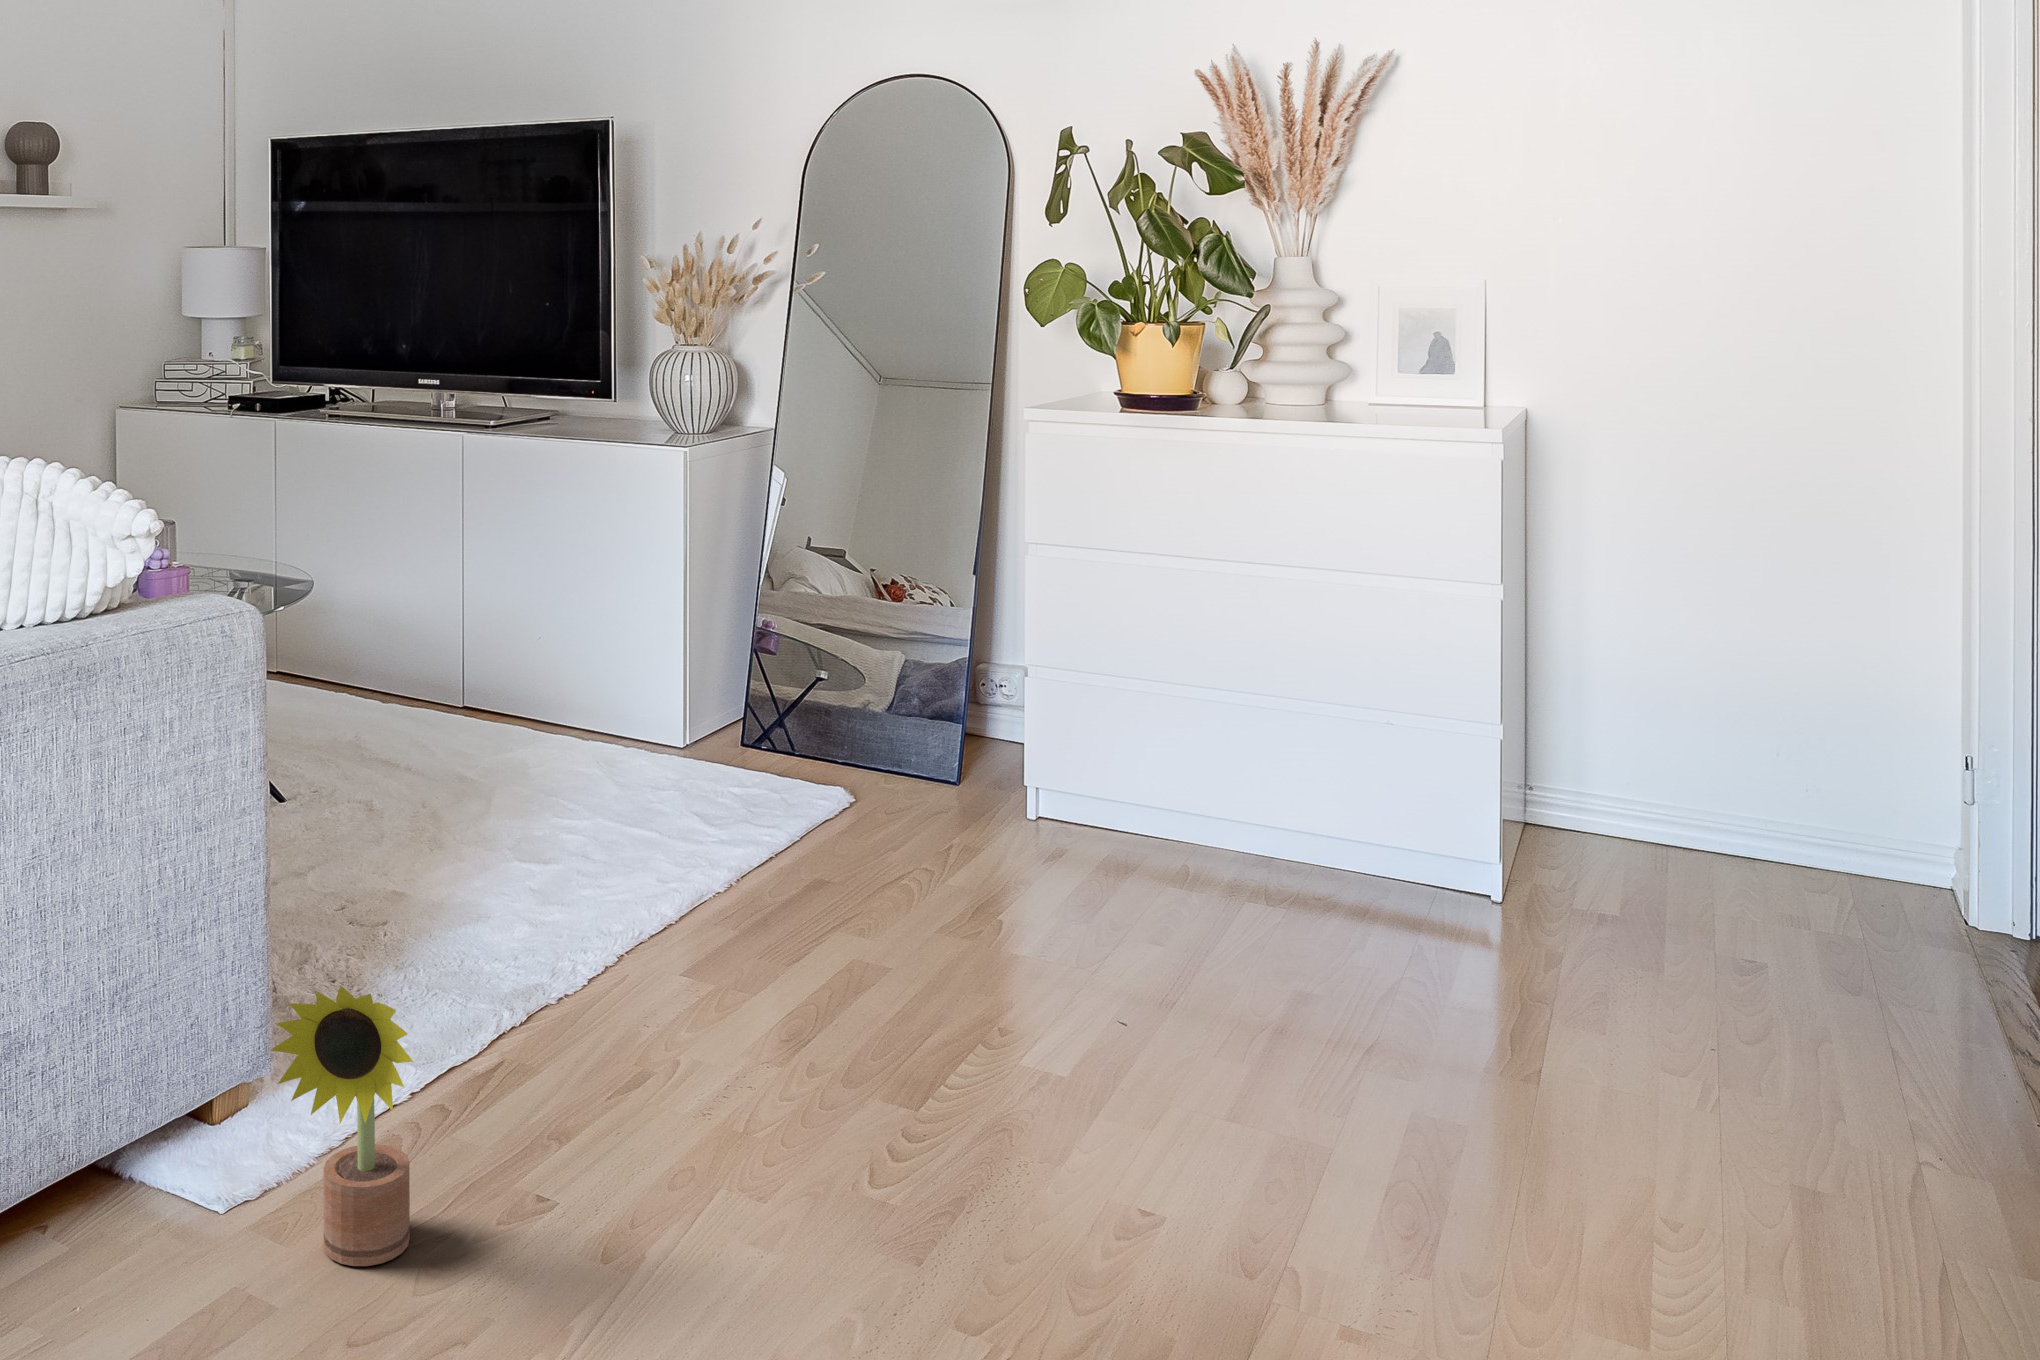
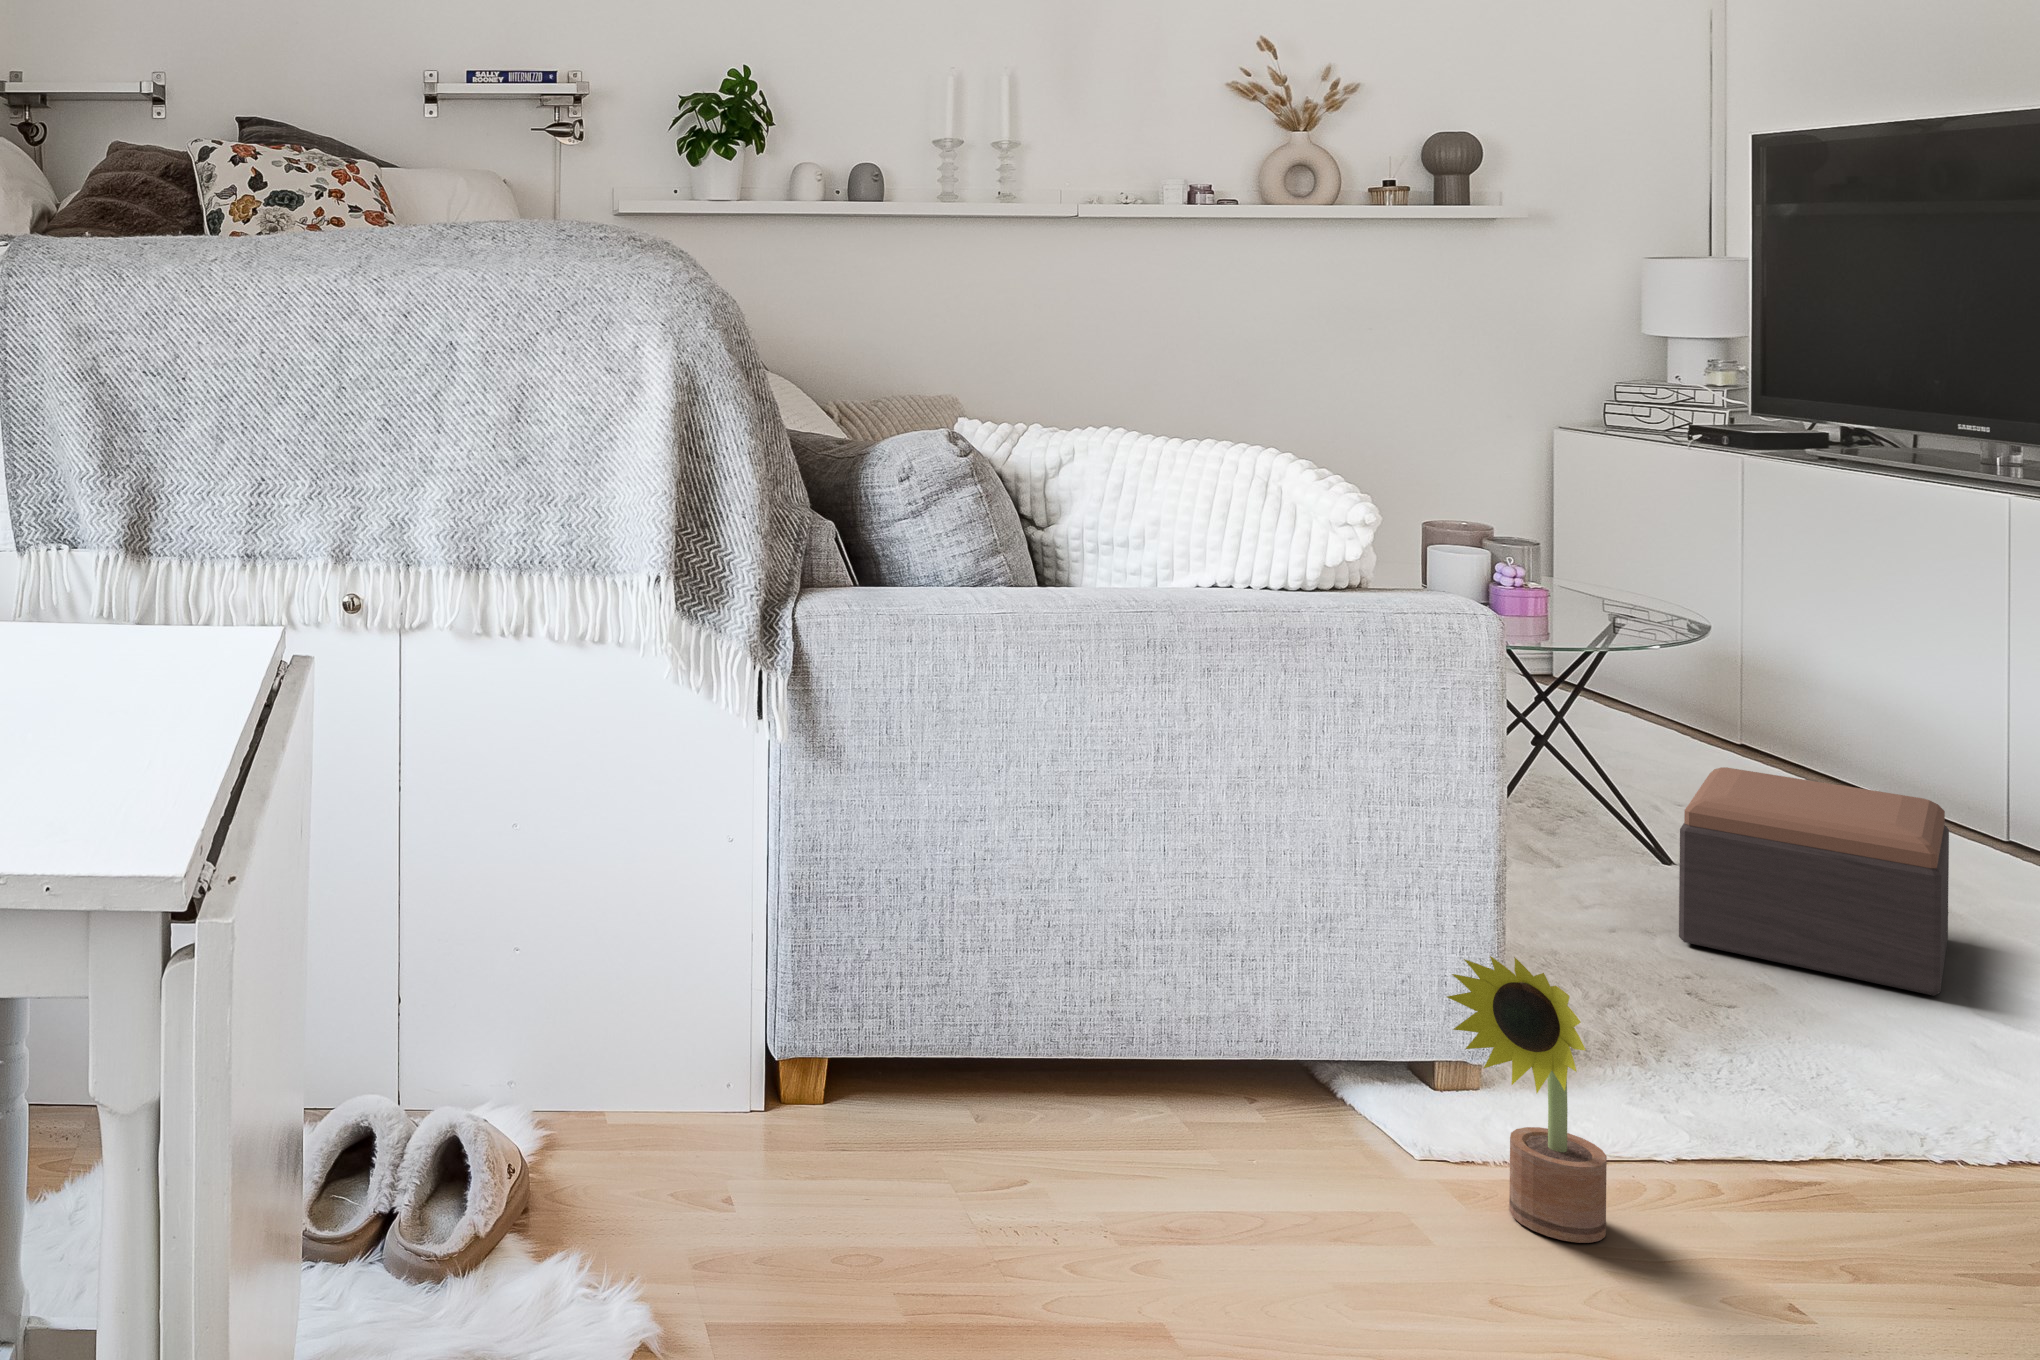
footstool: none [324,704,513,885] -> present [1679,767,1949,996]

